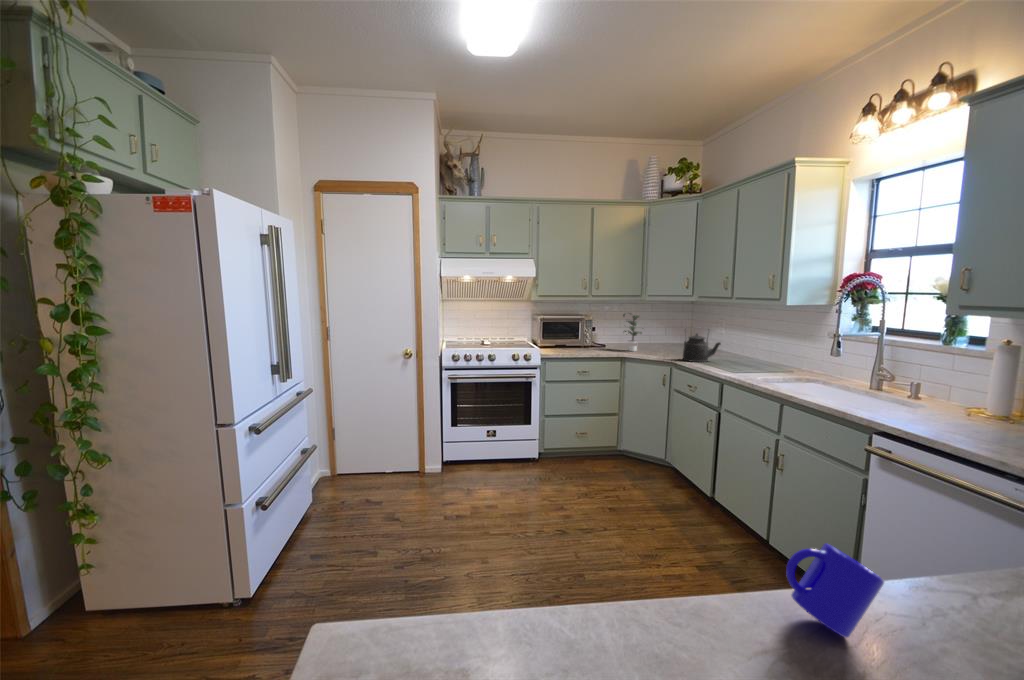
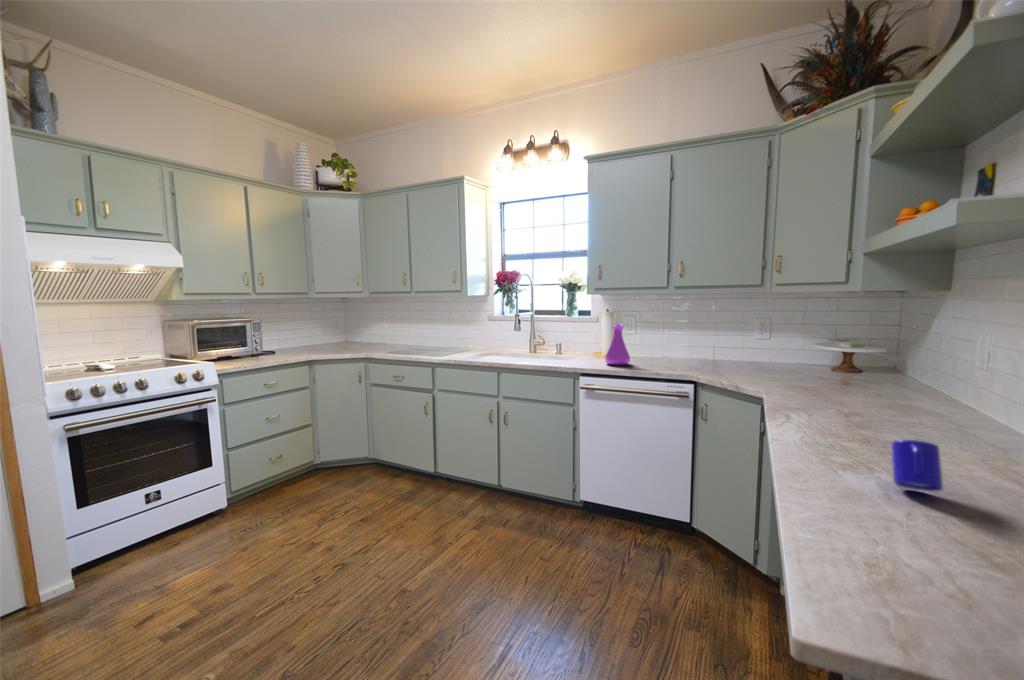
potted plant: present [623,314,642,351] -> none [289,311,329,351]
kettle: present [683,329,721,362] -> none [372,319,403,352]
vase: none [937,363,992,432] -> present [605,324,630,365]

